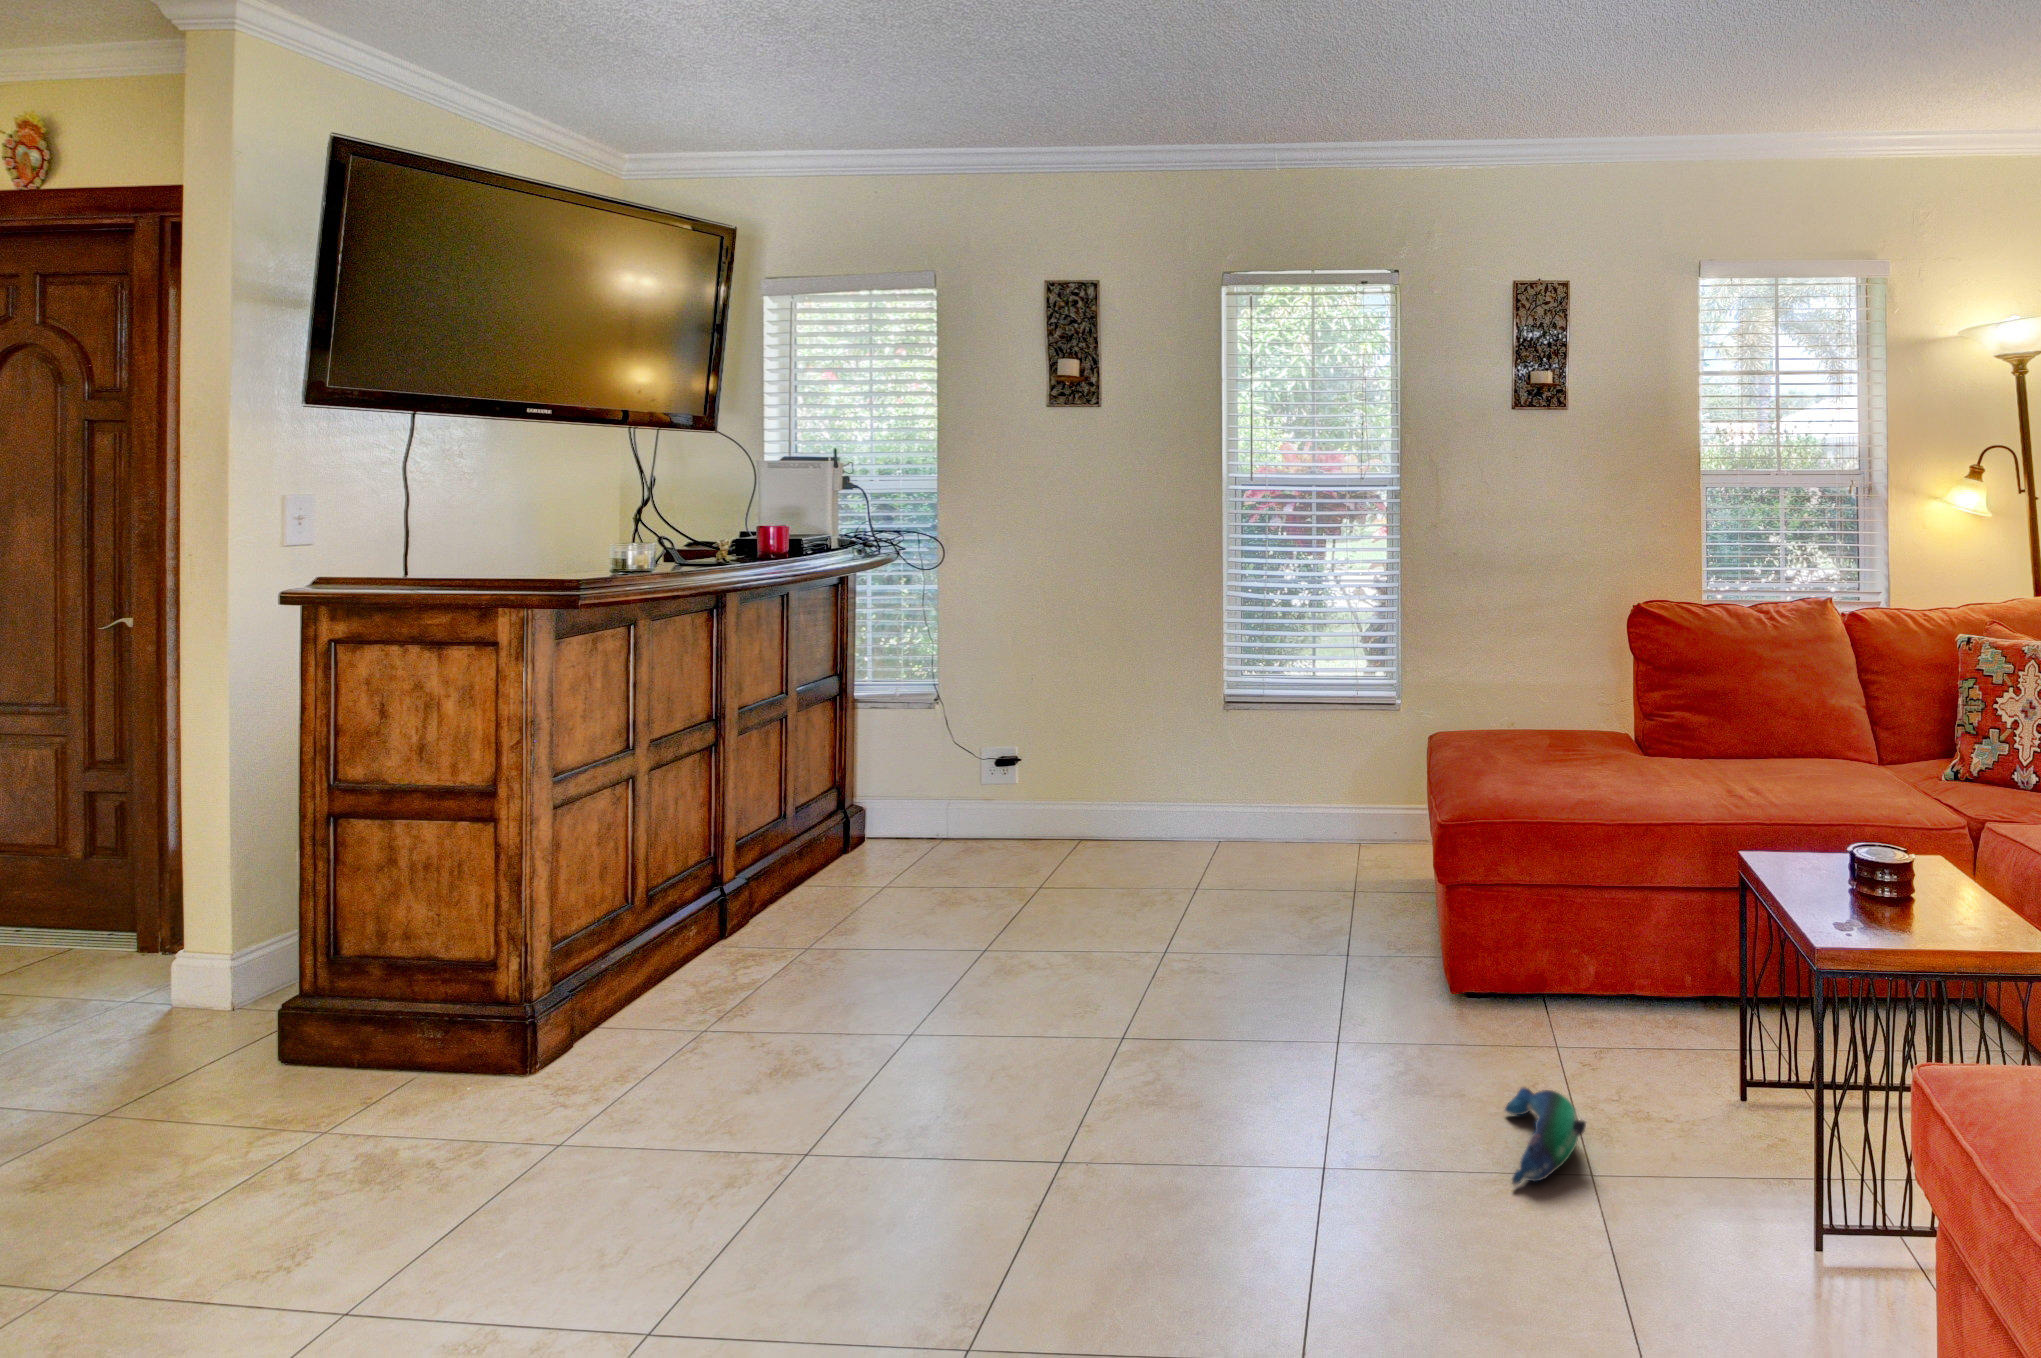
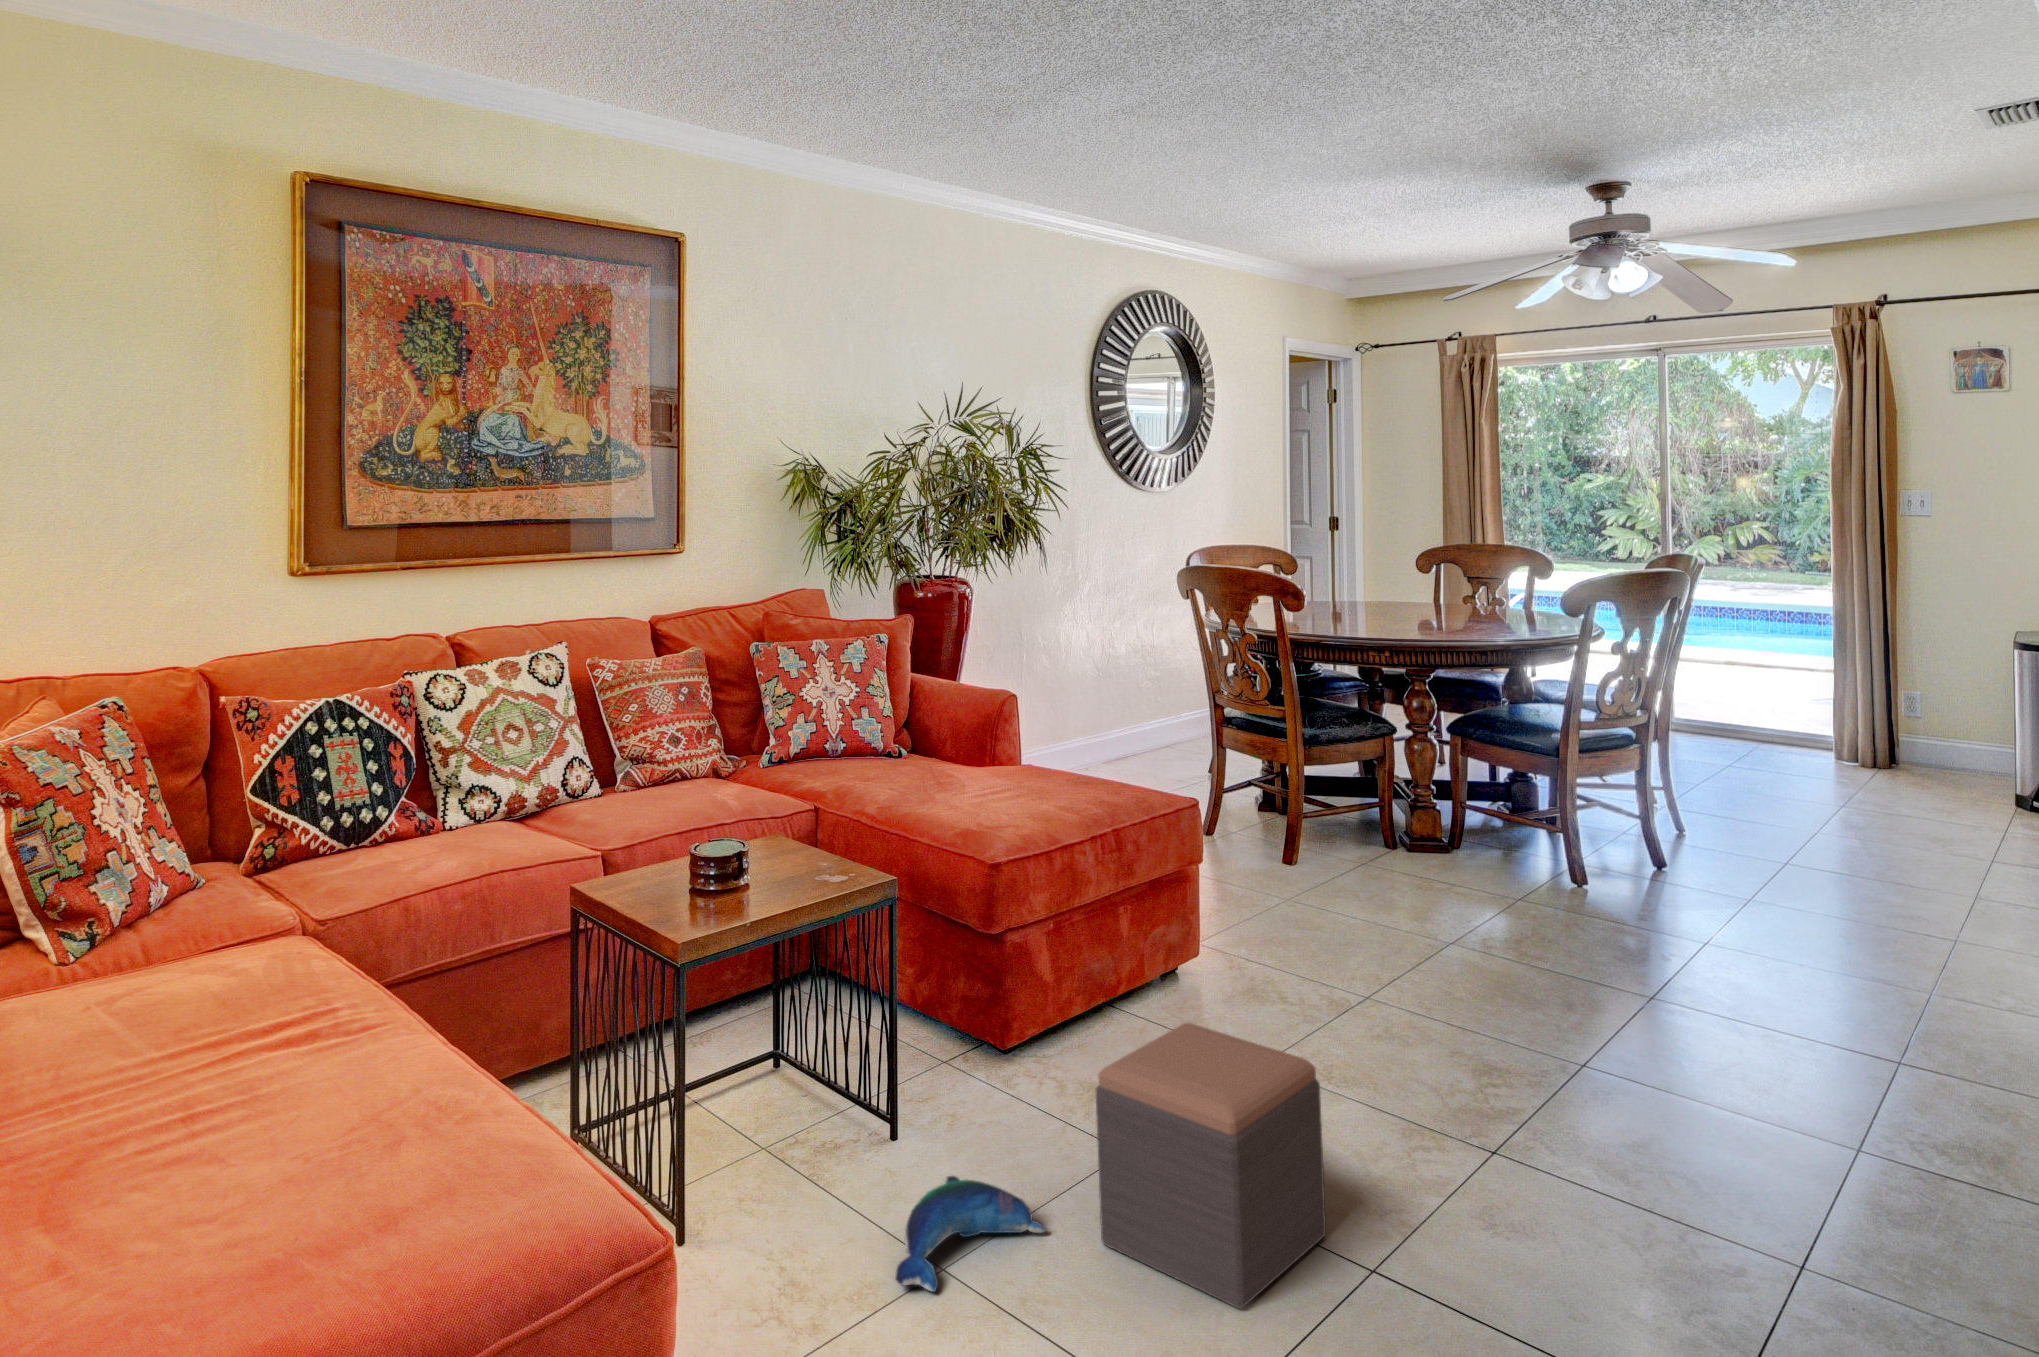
footstool: none [1322,1045,1492,1313] -> present [1095,1023,1326,1309]

